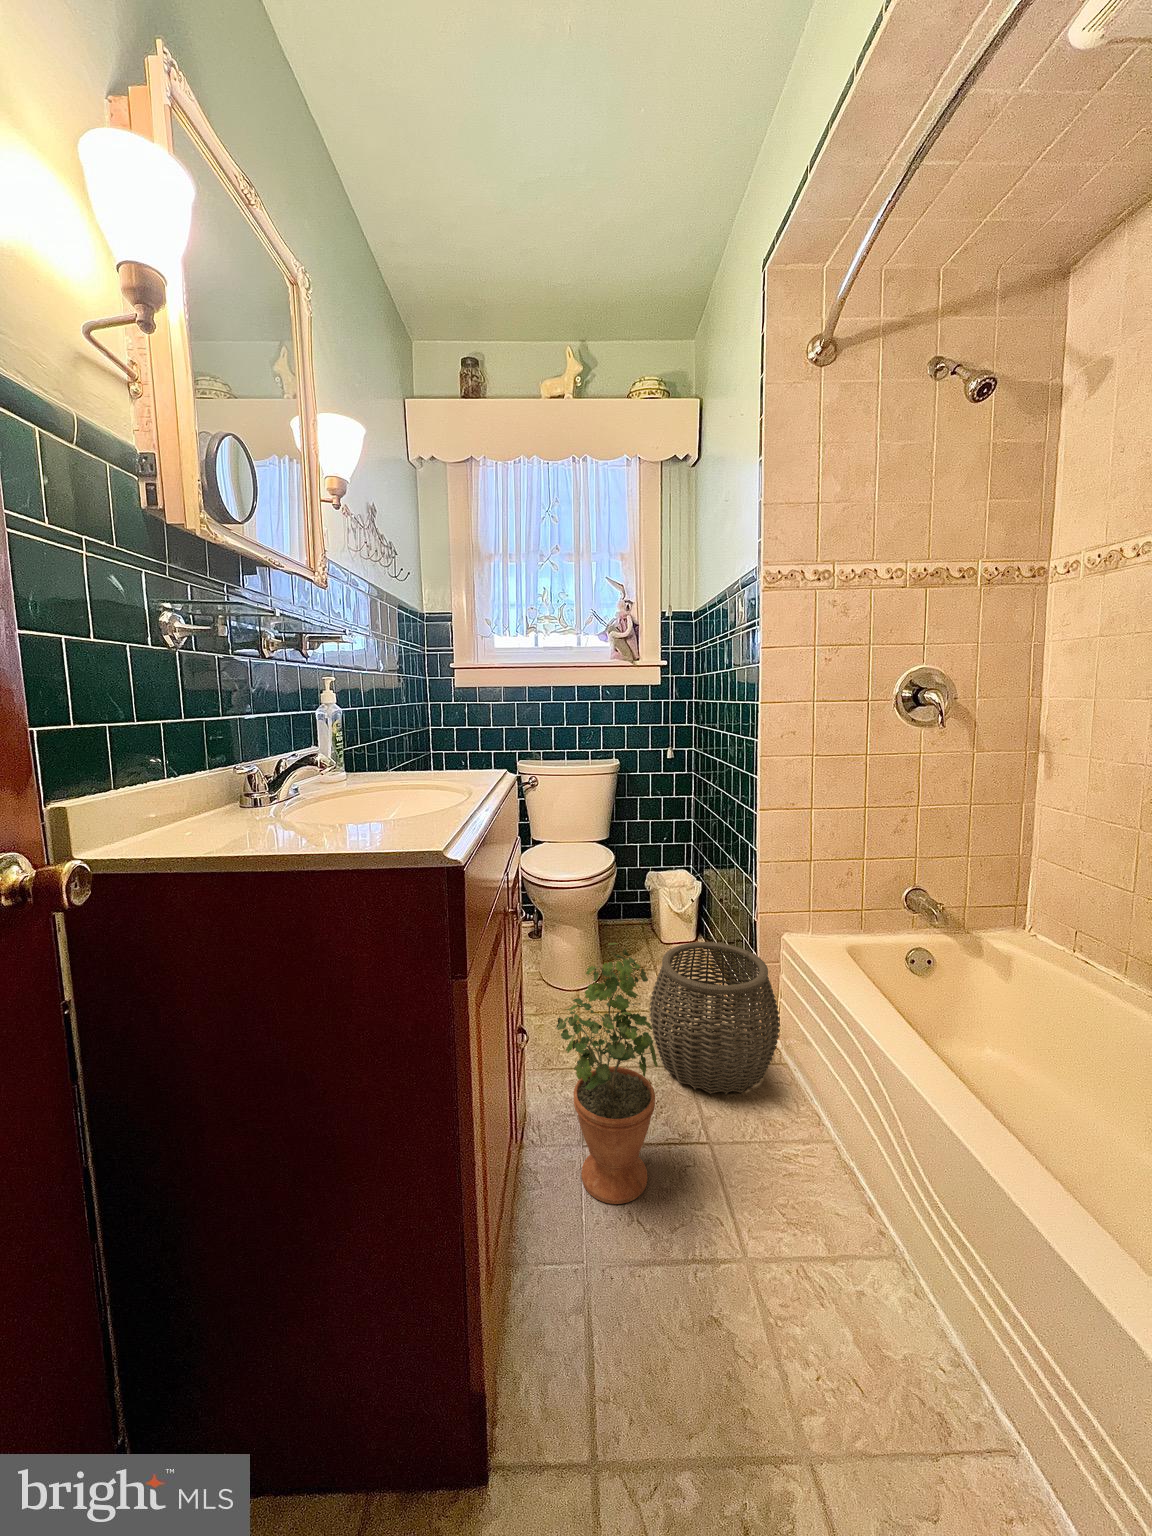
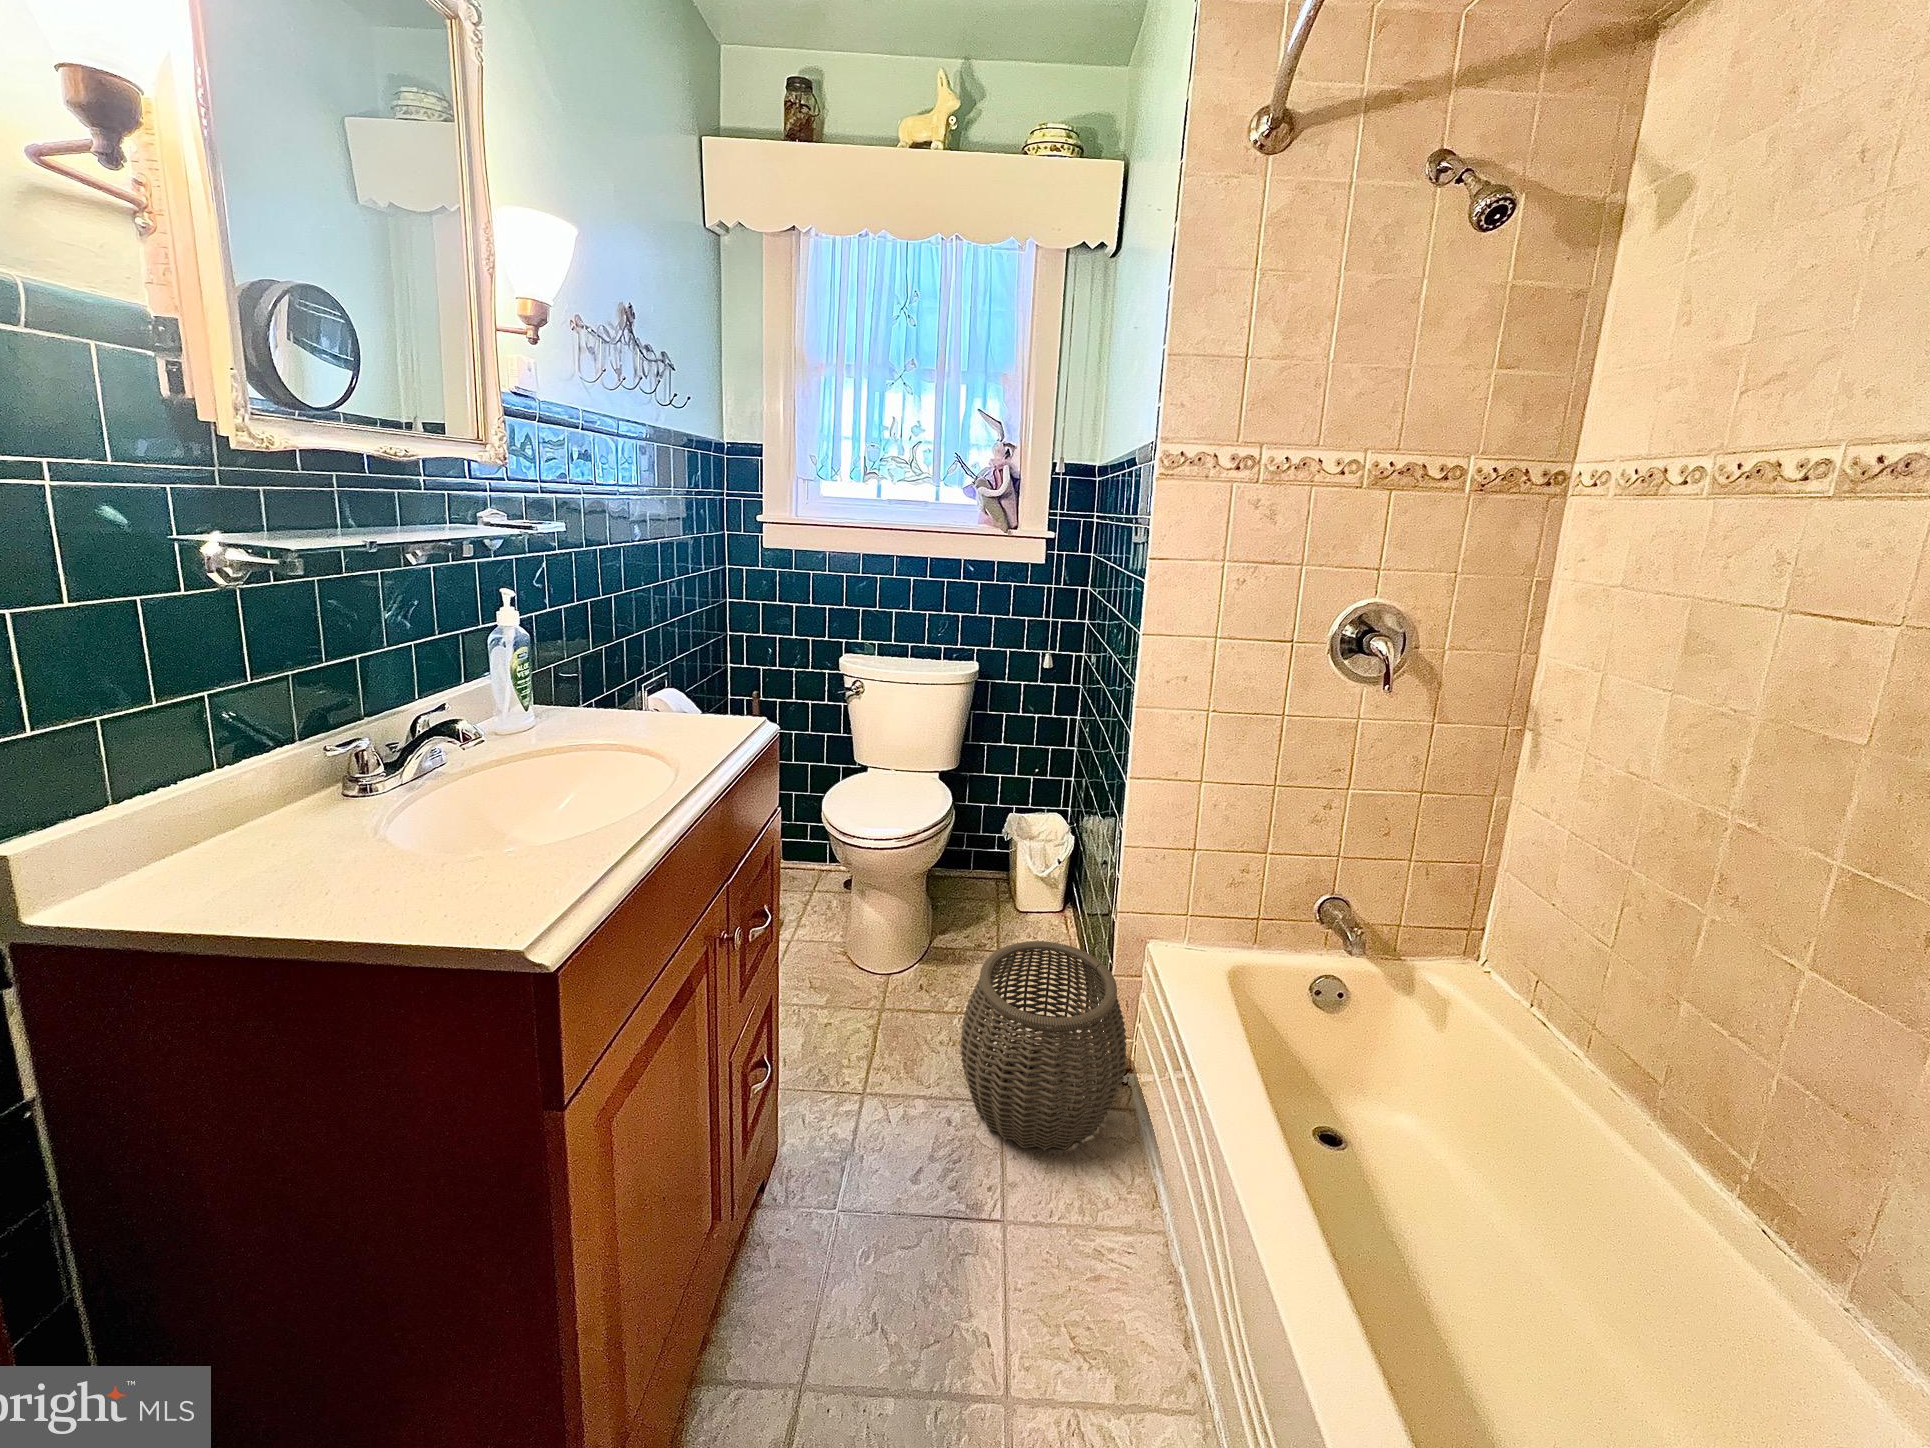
potted plant: present [556,943,658,1204] -> none [792,972,931,1308]

